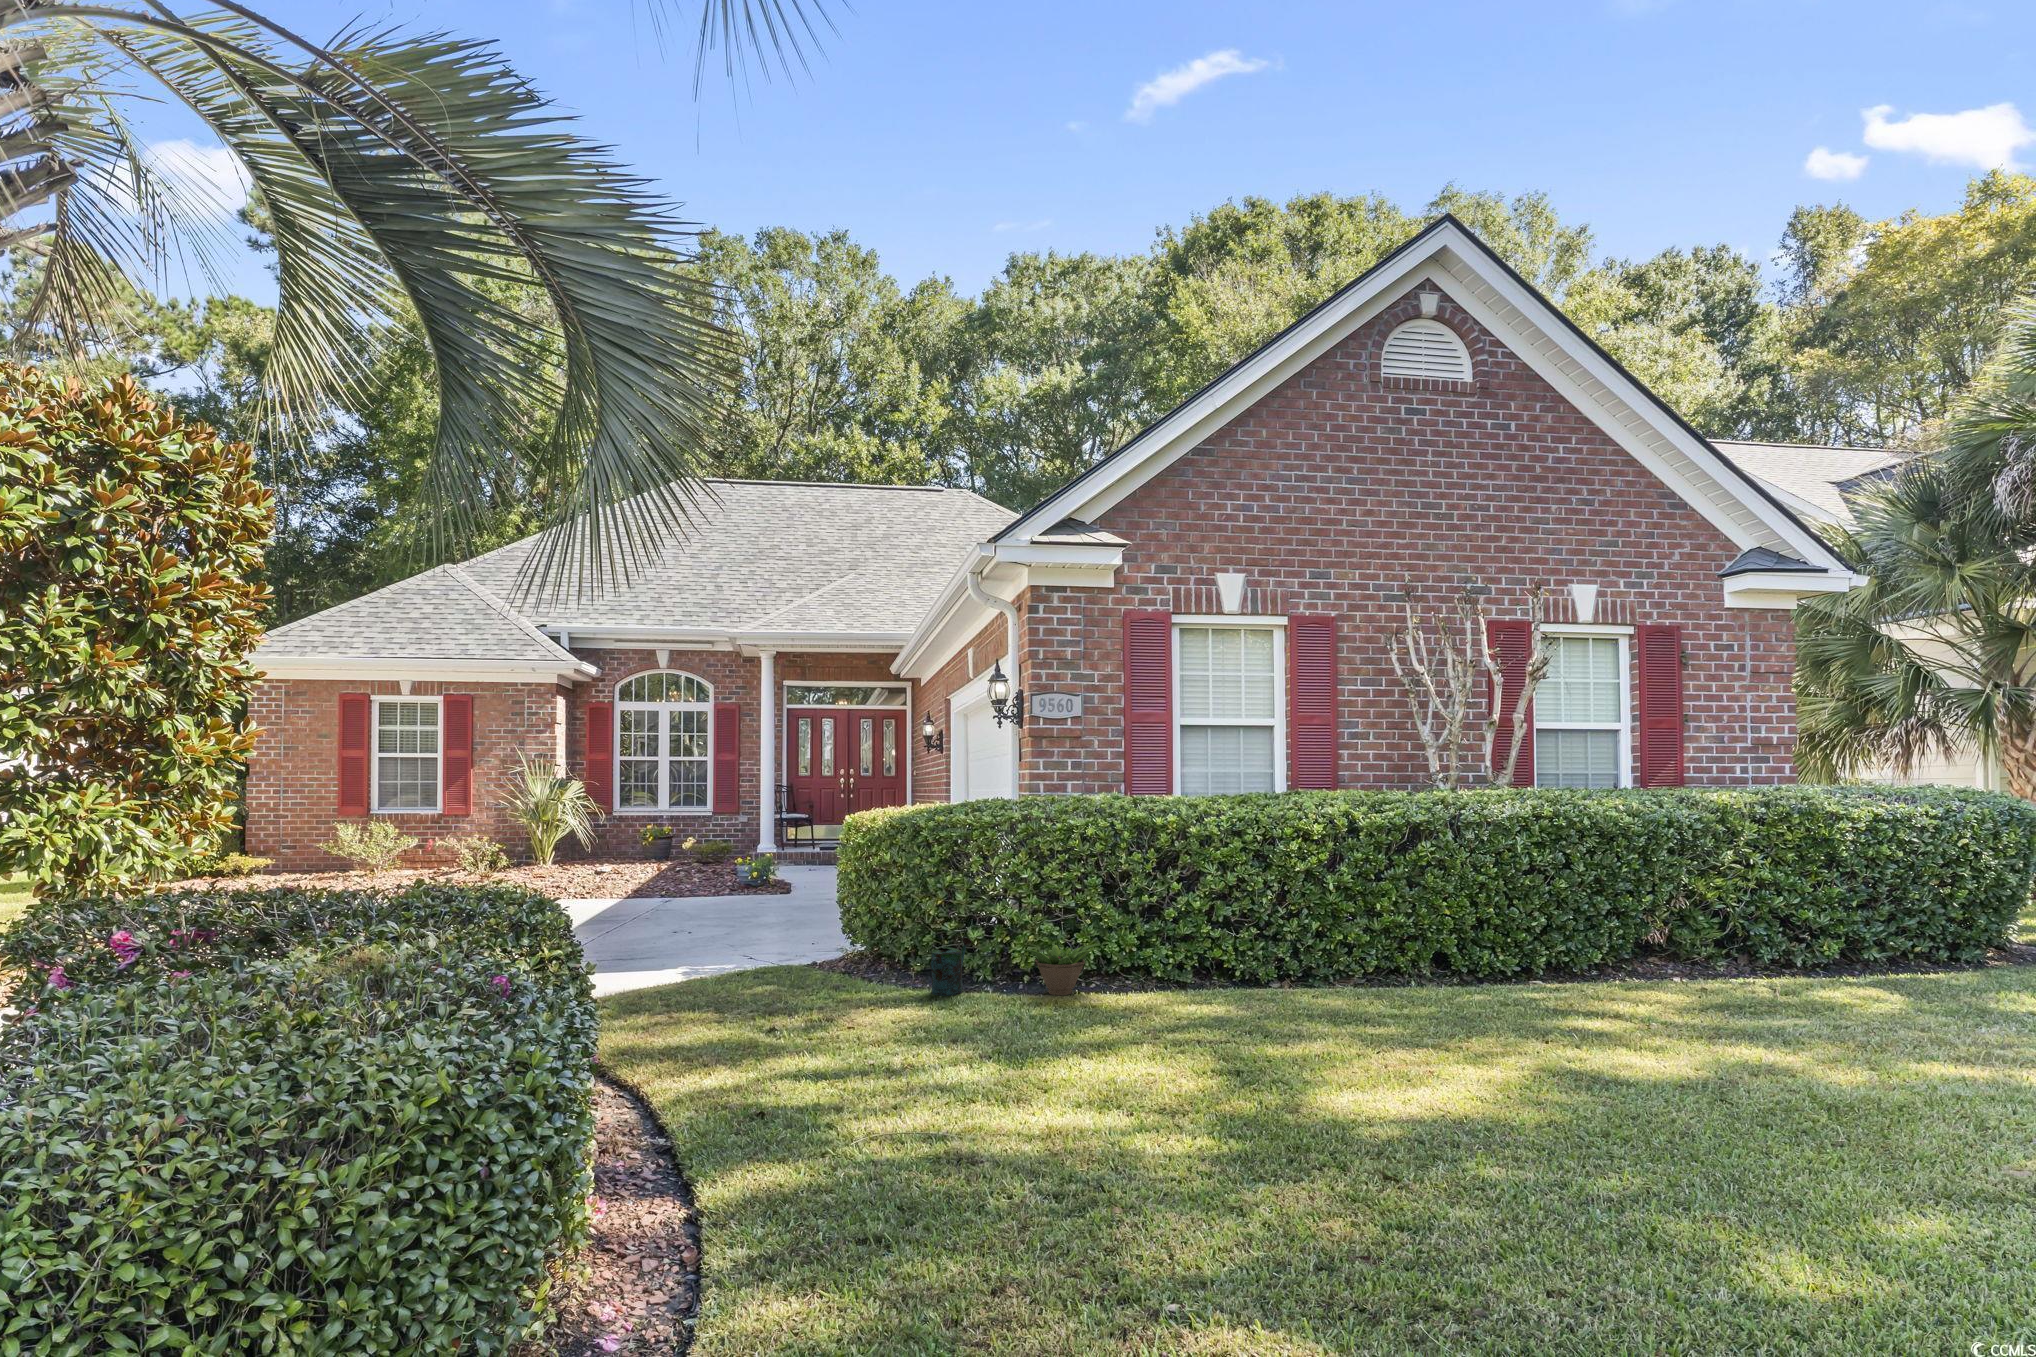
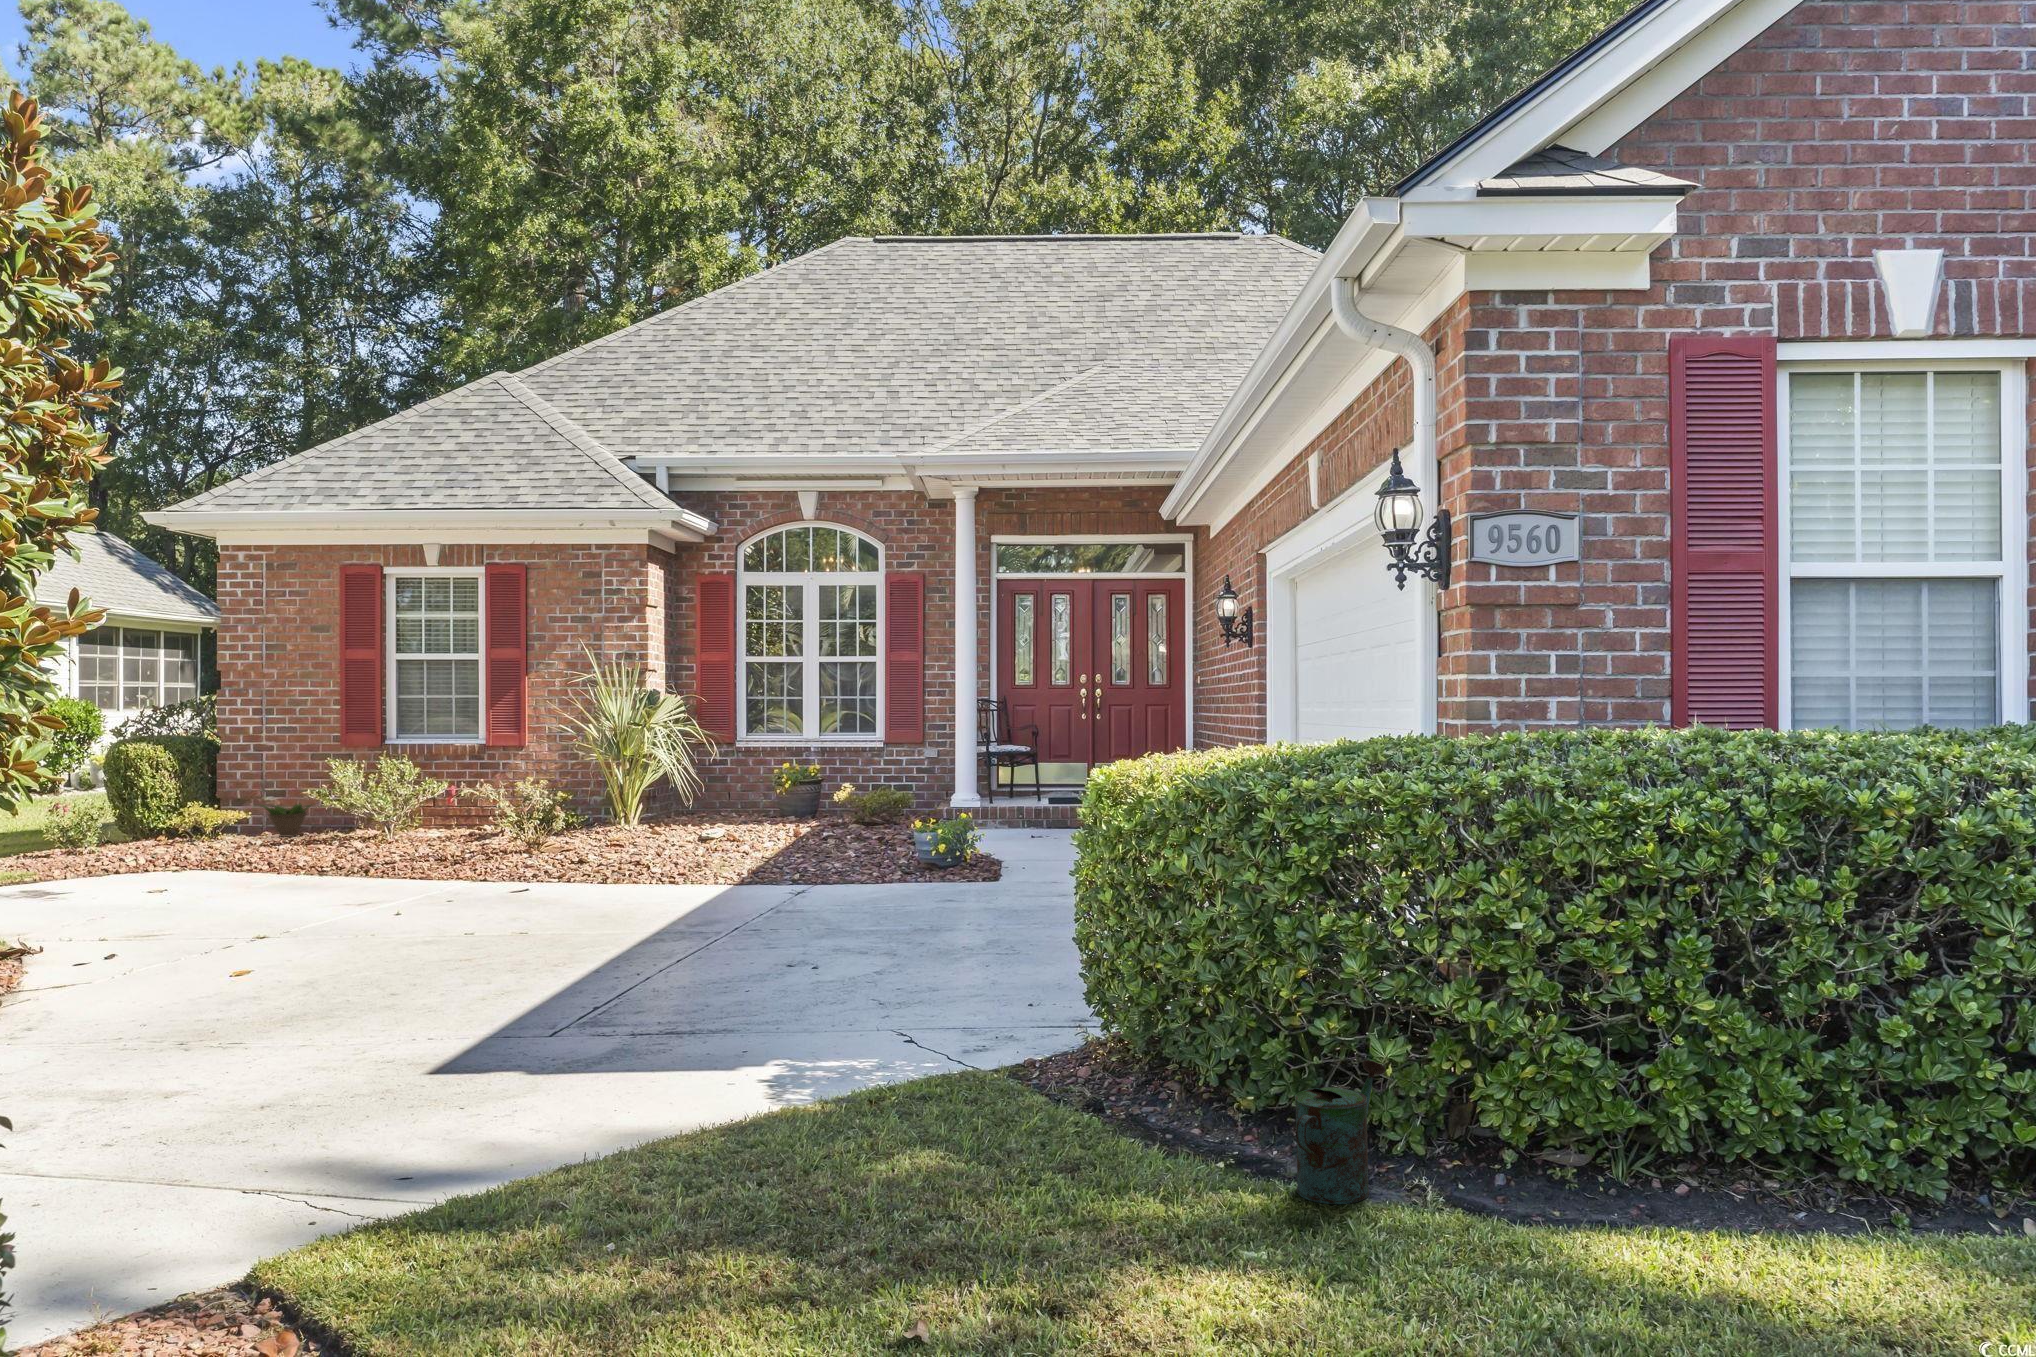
decorative plant: present [1015,944,1100,995] -> present [261,804,312,837]

